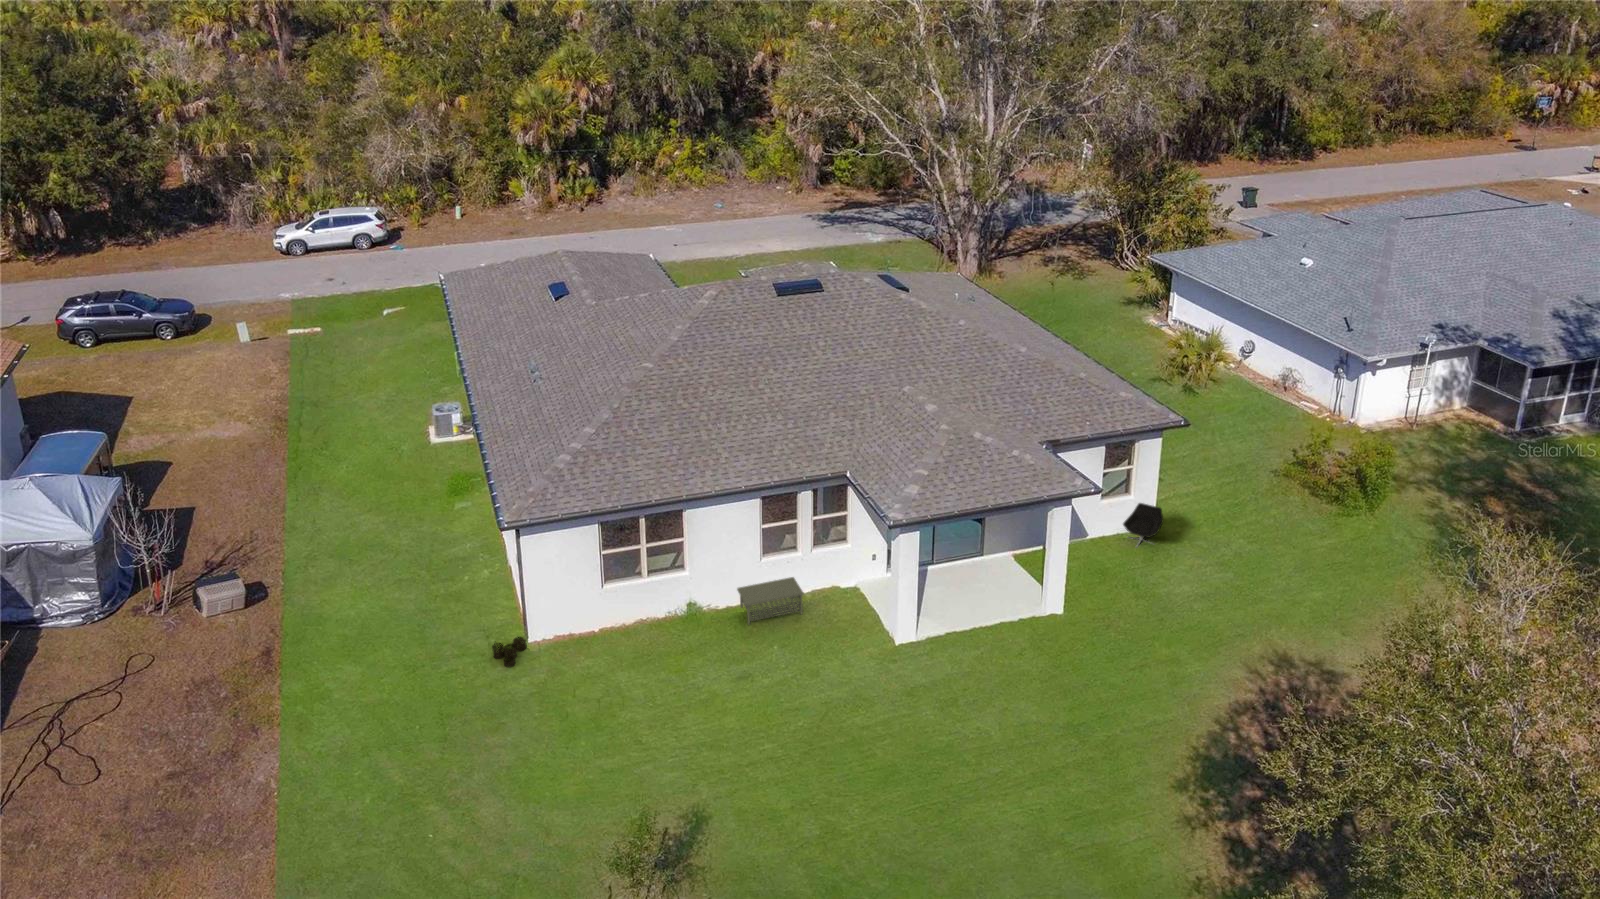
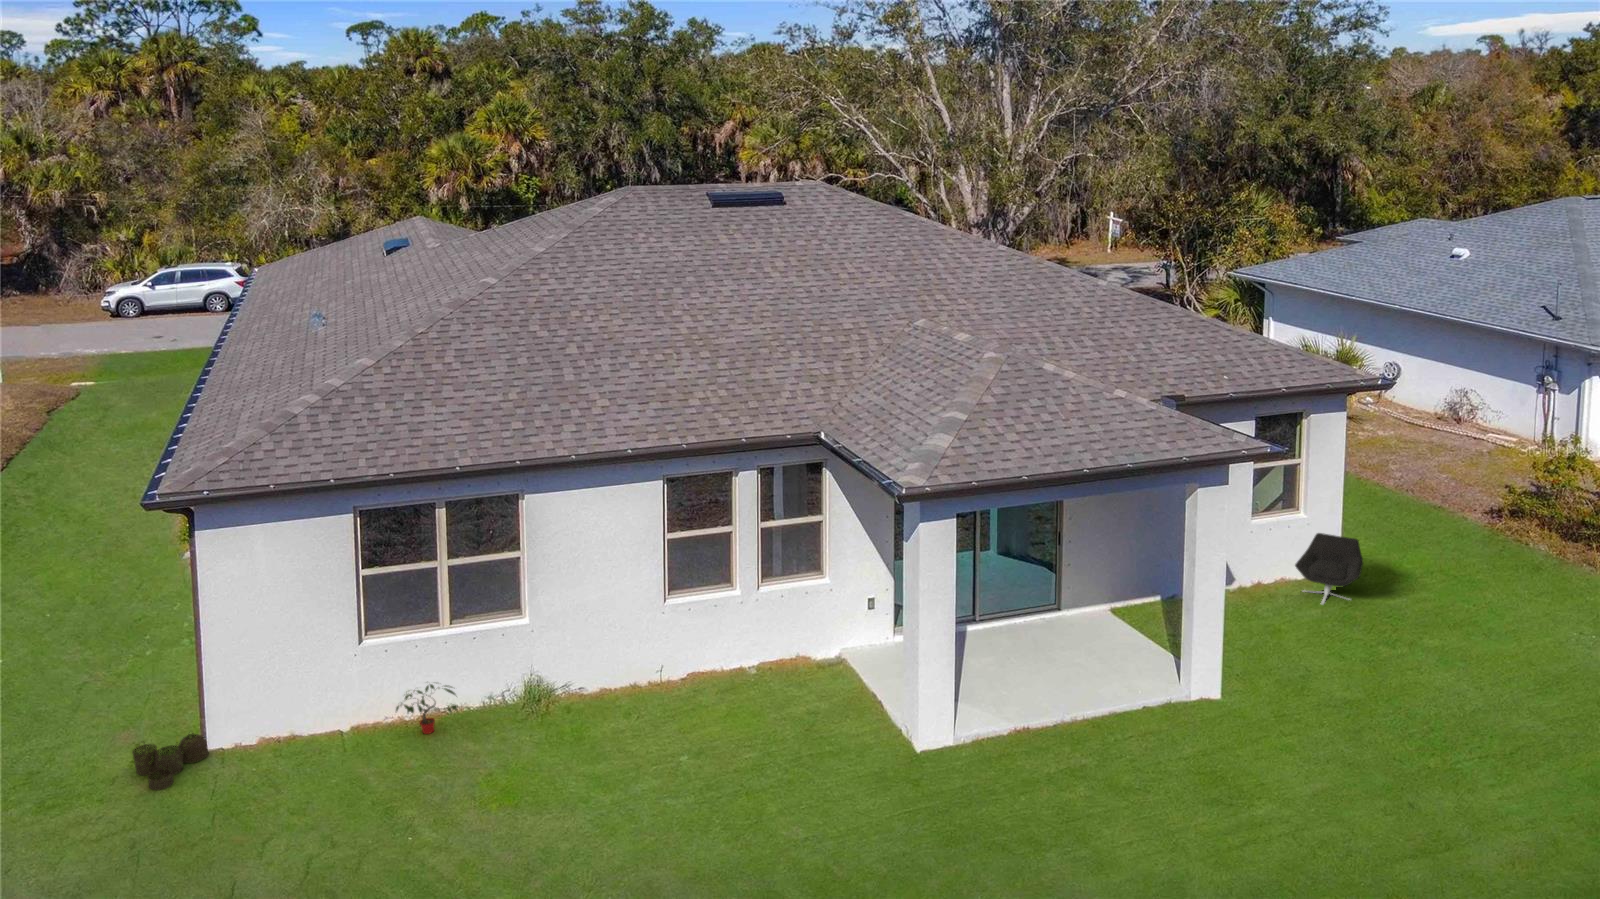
storage bench: present [737,577,804,624] -> none [621,635,743,719]
potted plant: none [621,608,655,634] -> present [396,684,458,734]

